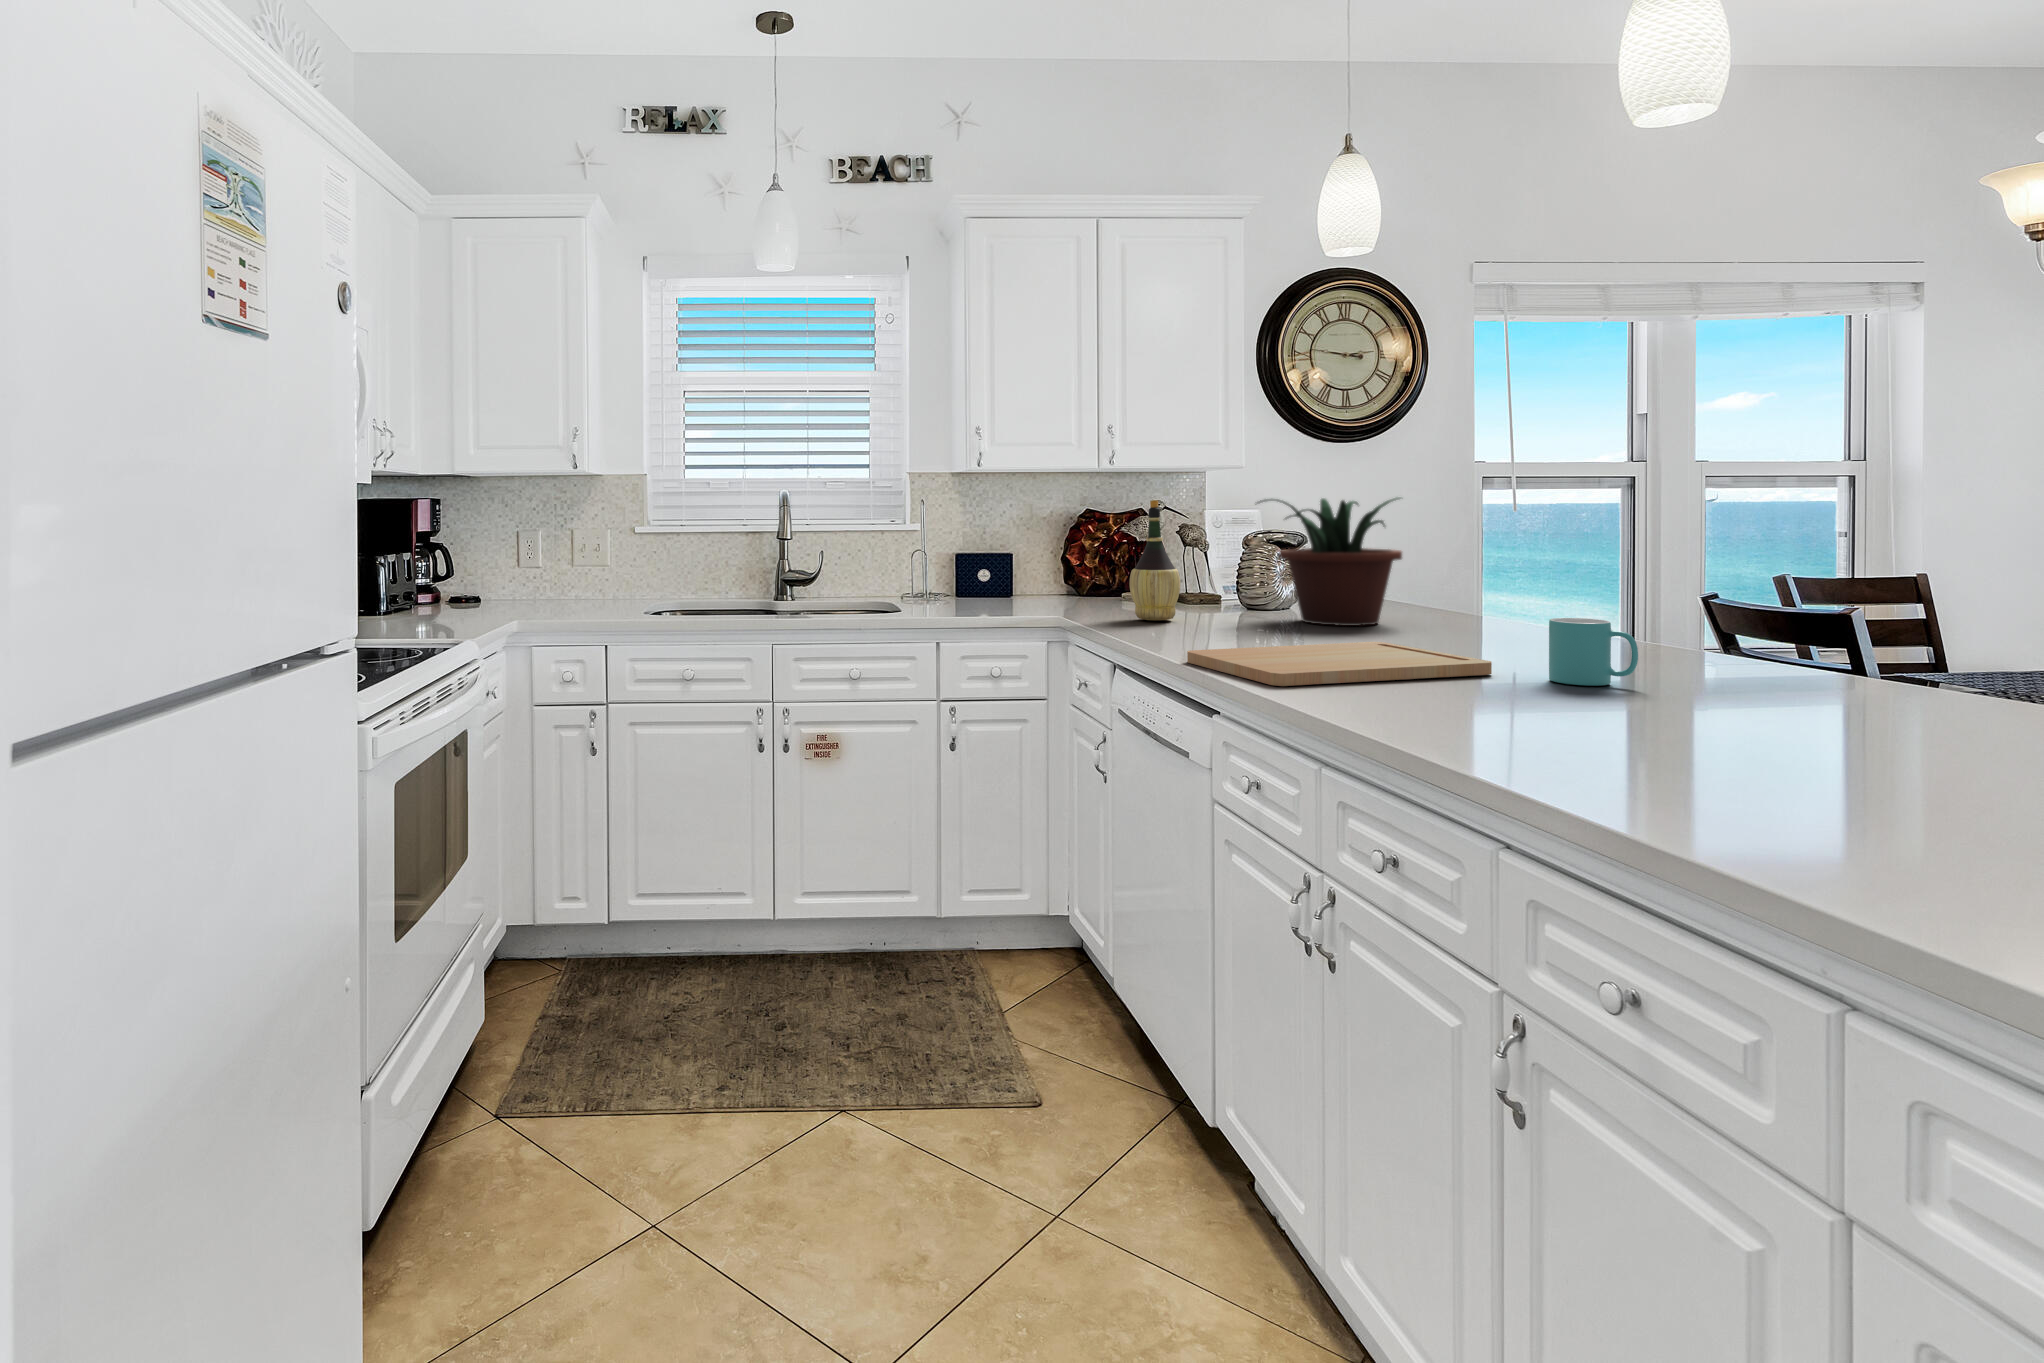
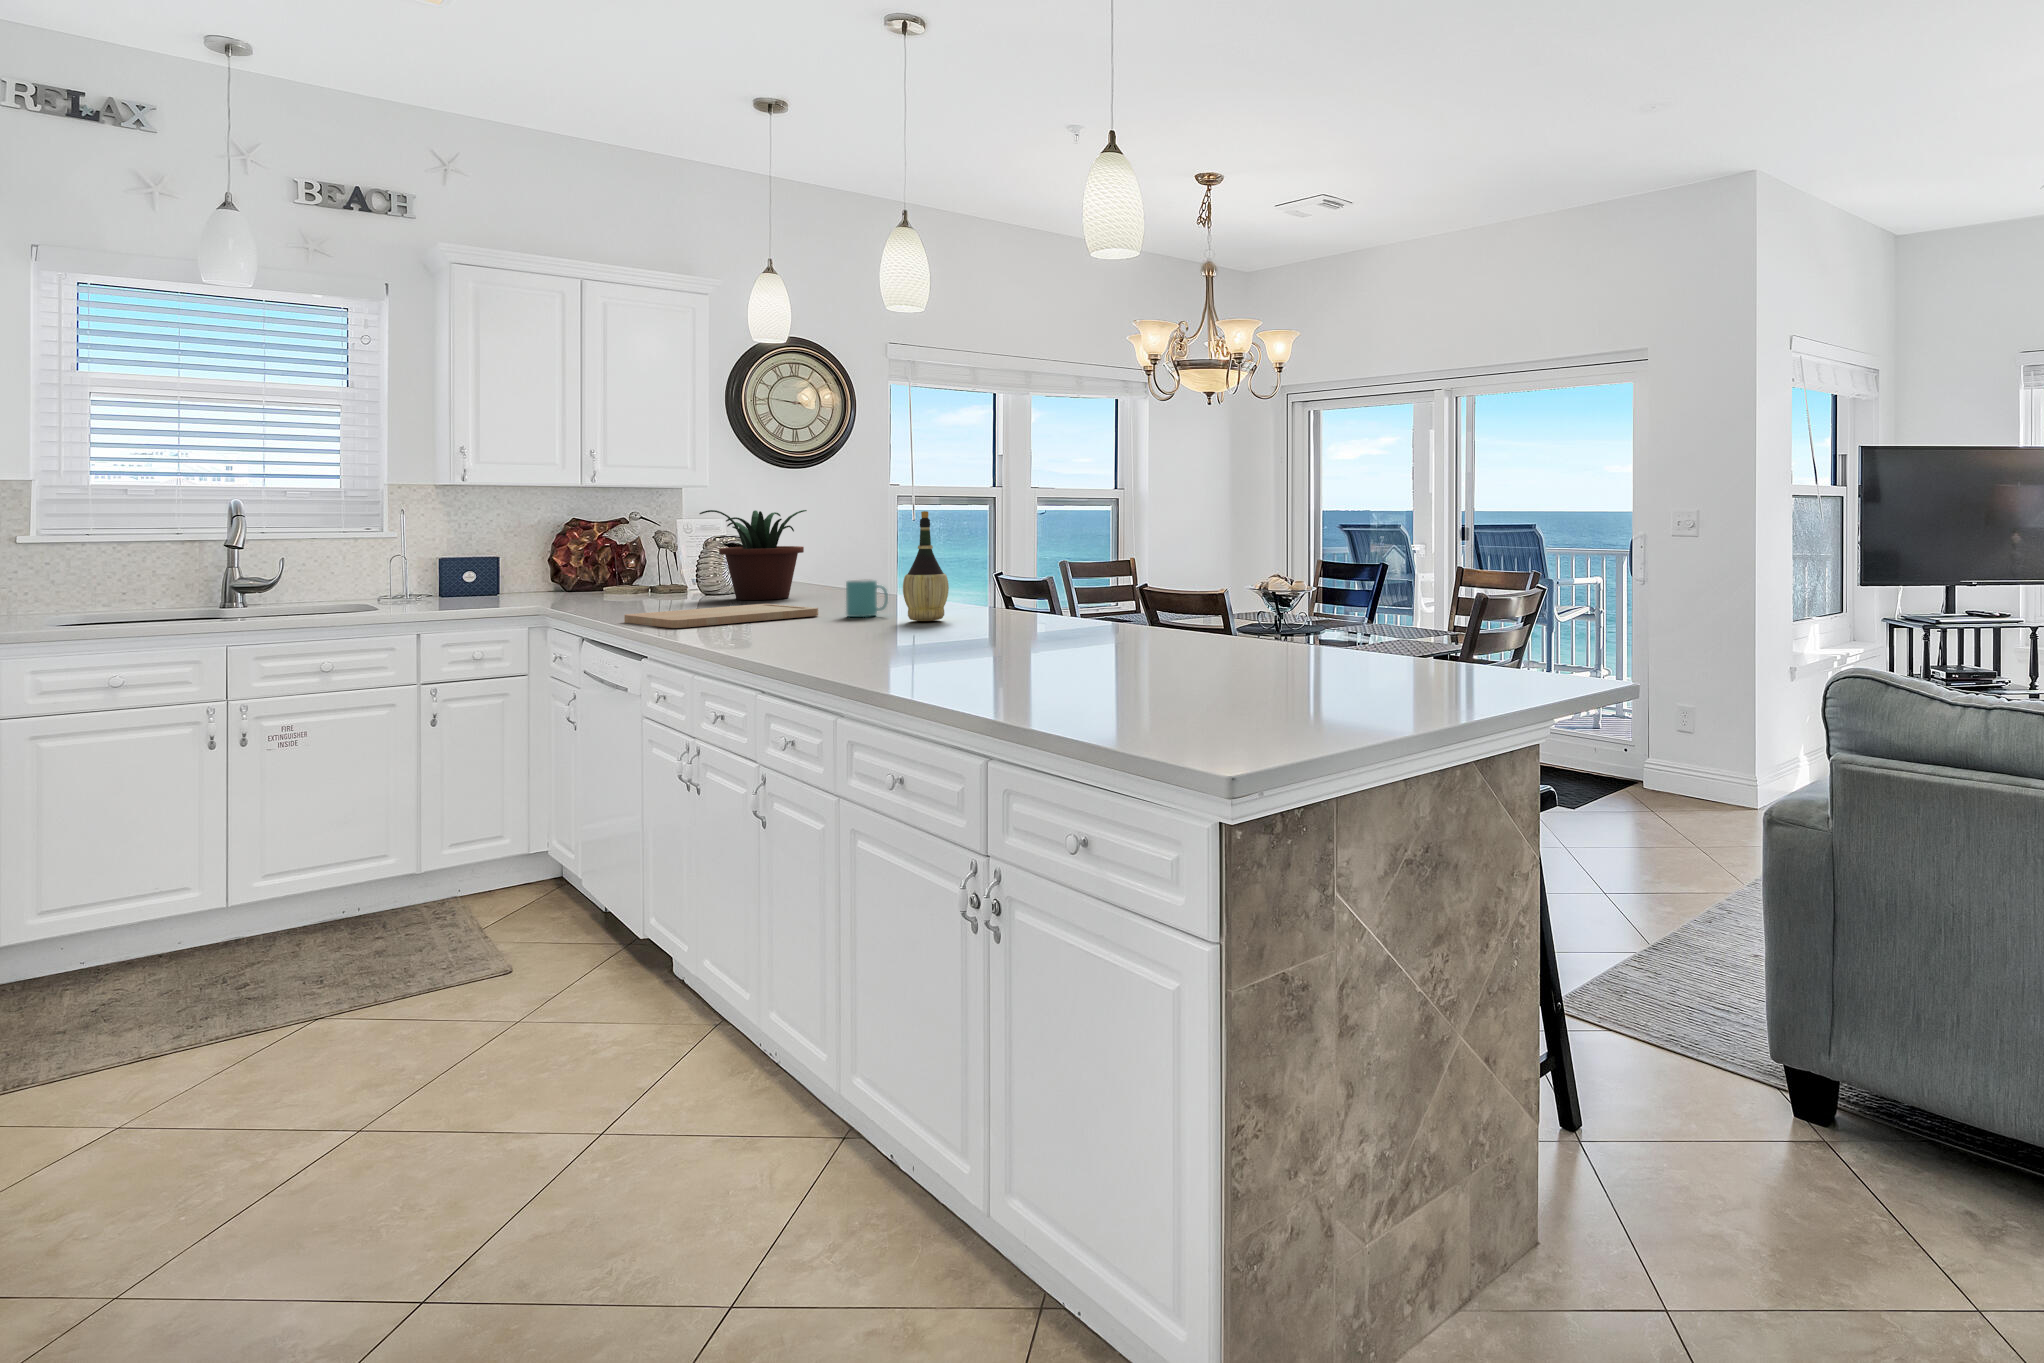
wine bottle: present [1130,500,1180,620] -> present [903,511,949,621]

